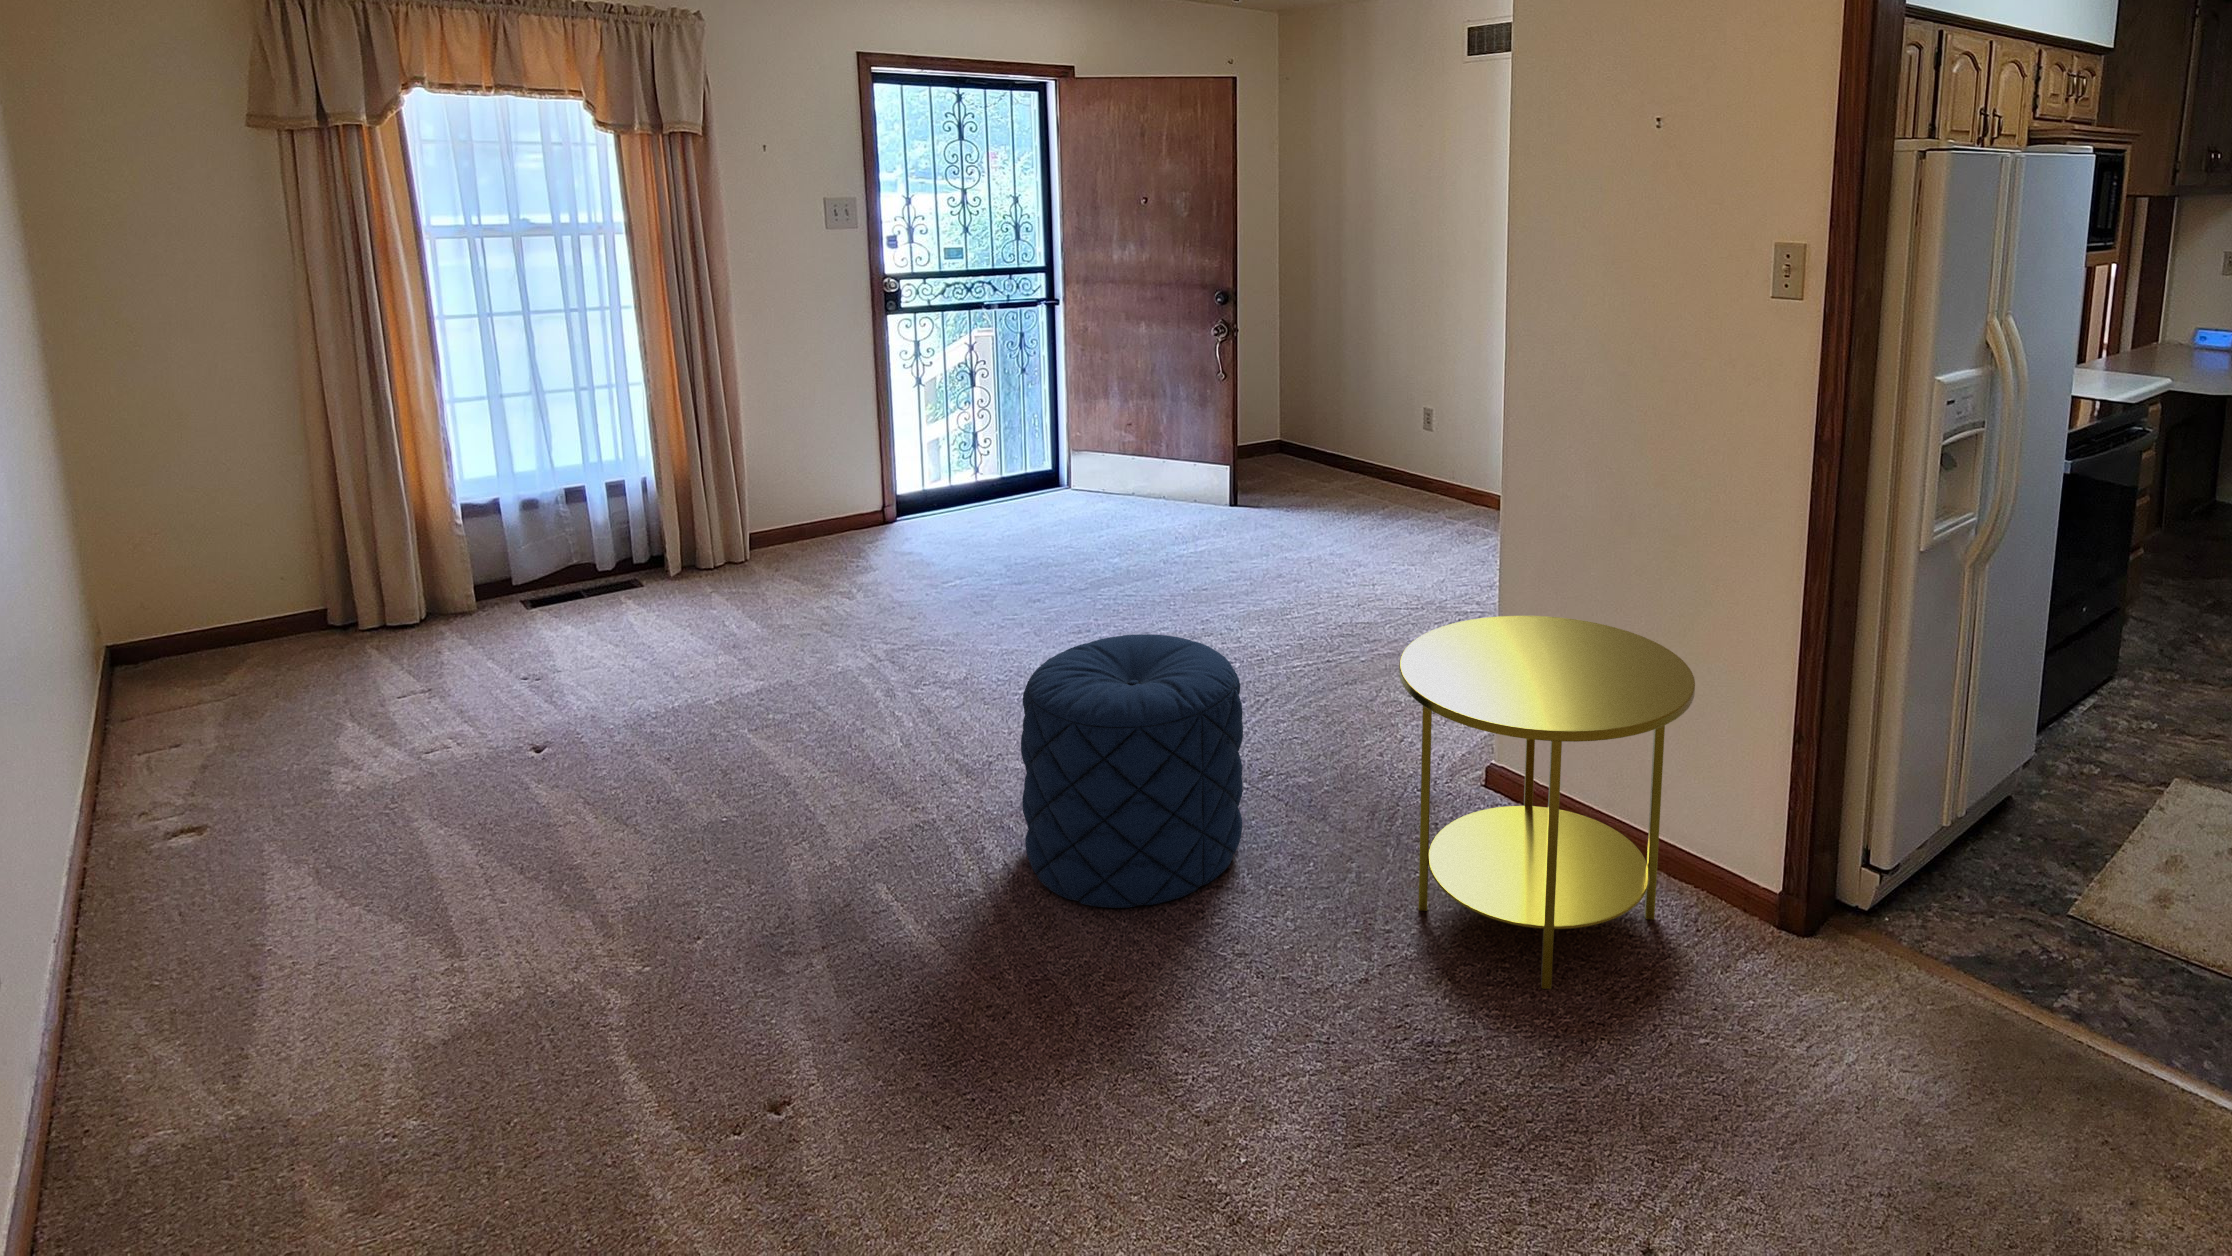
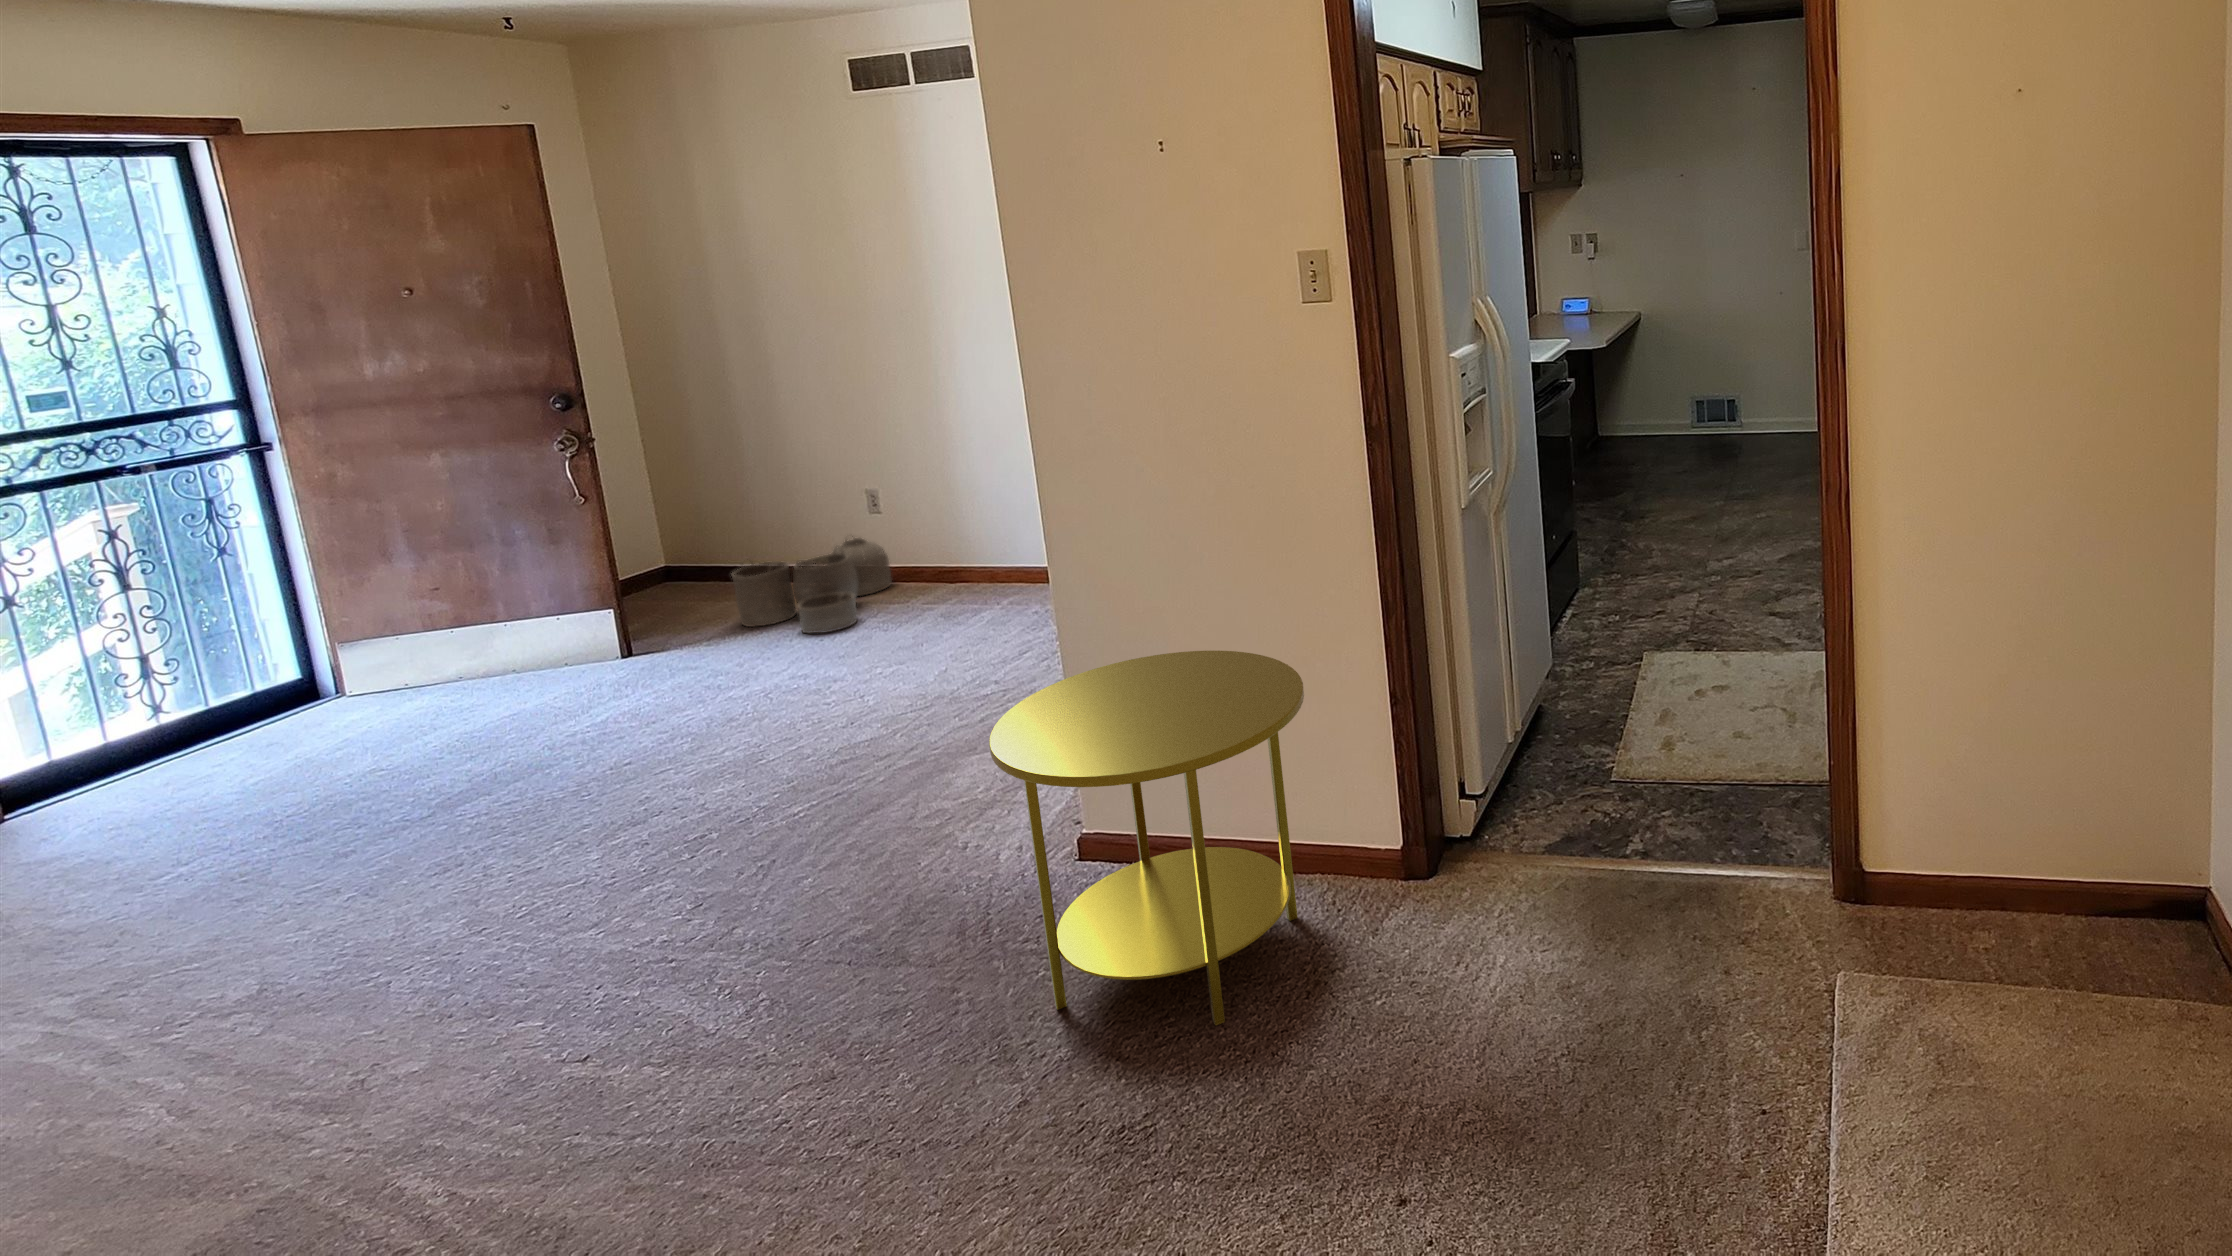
woven basket: none [1309,442,1426,520] -> present [732,536,892,633]
pouf: present [1021,634,1243,908] -> none [439,813,809,1199]

